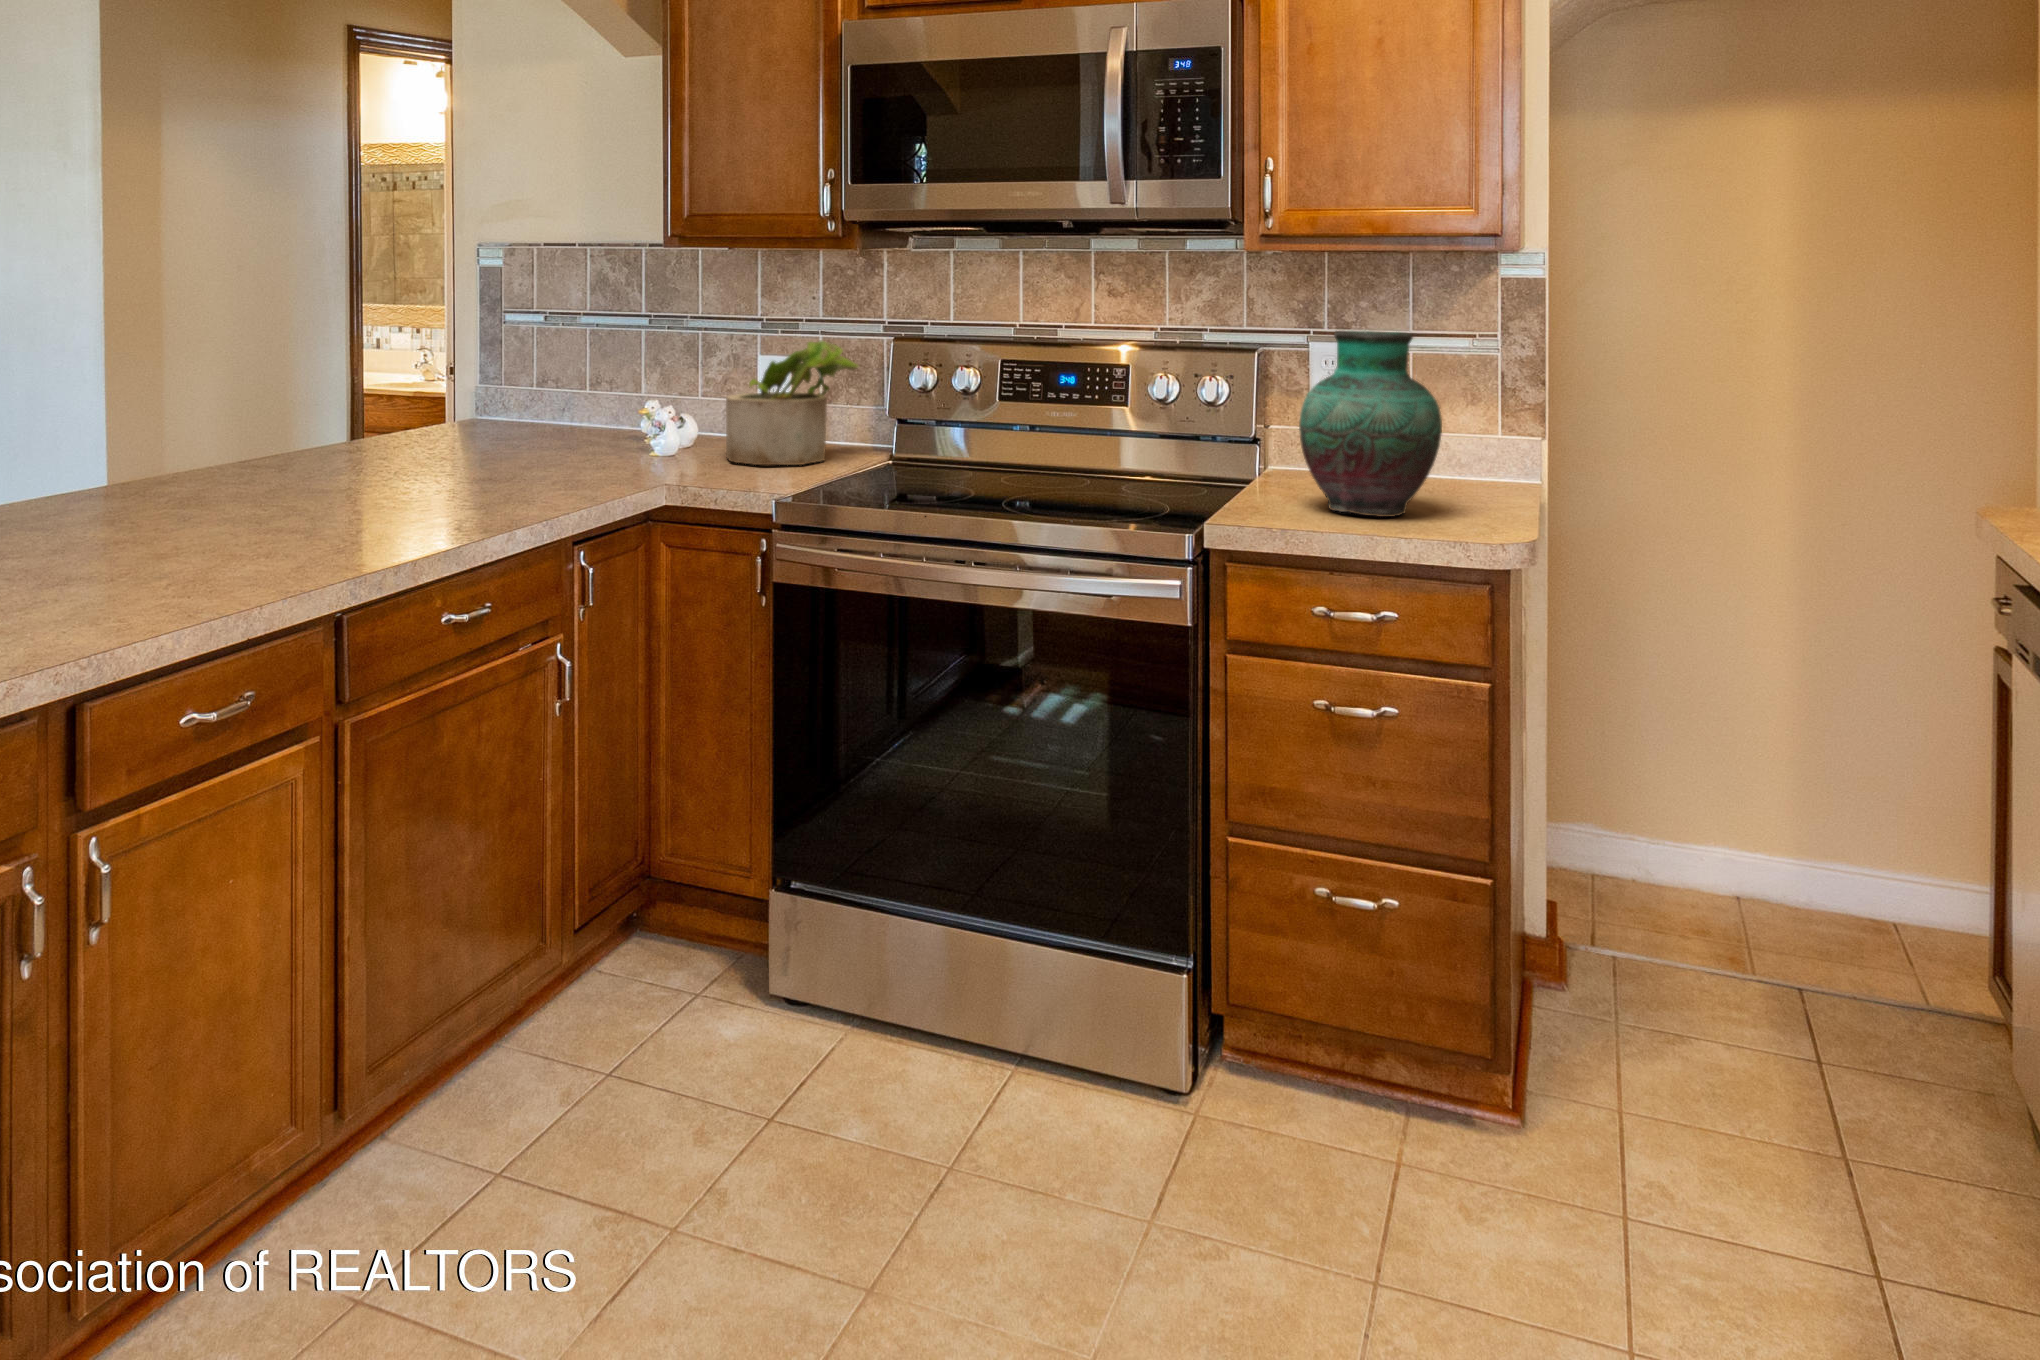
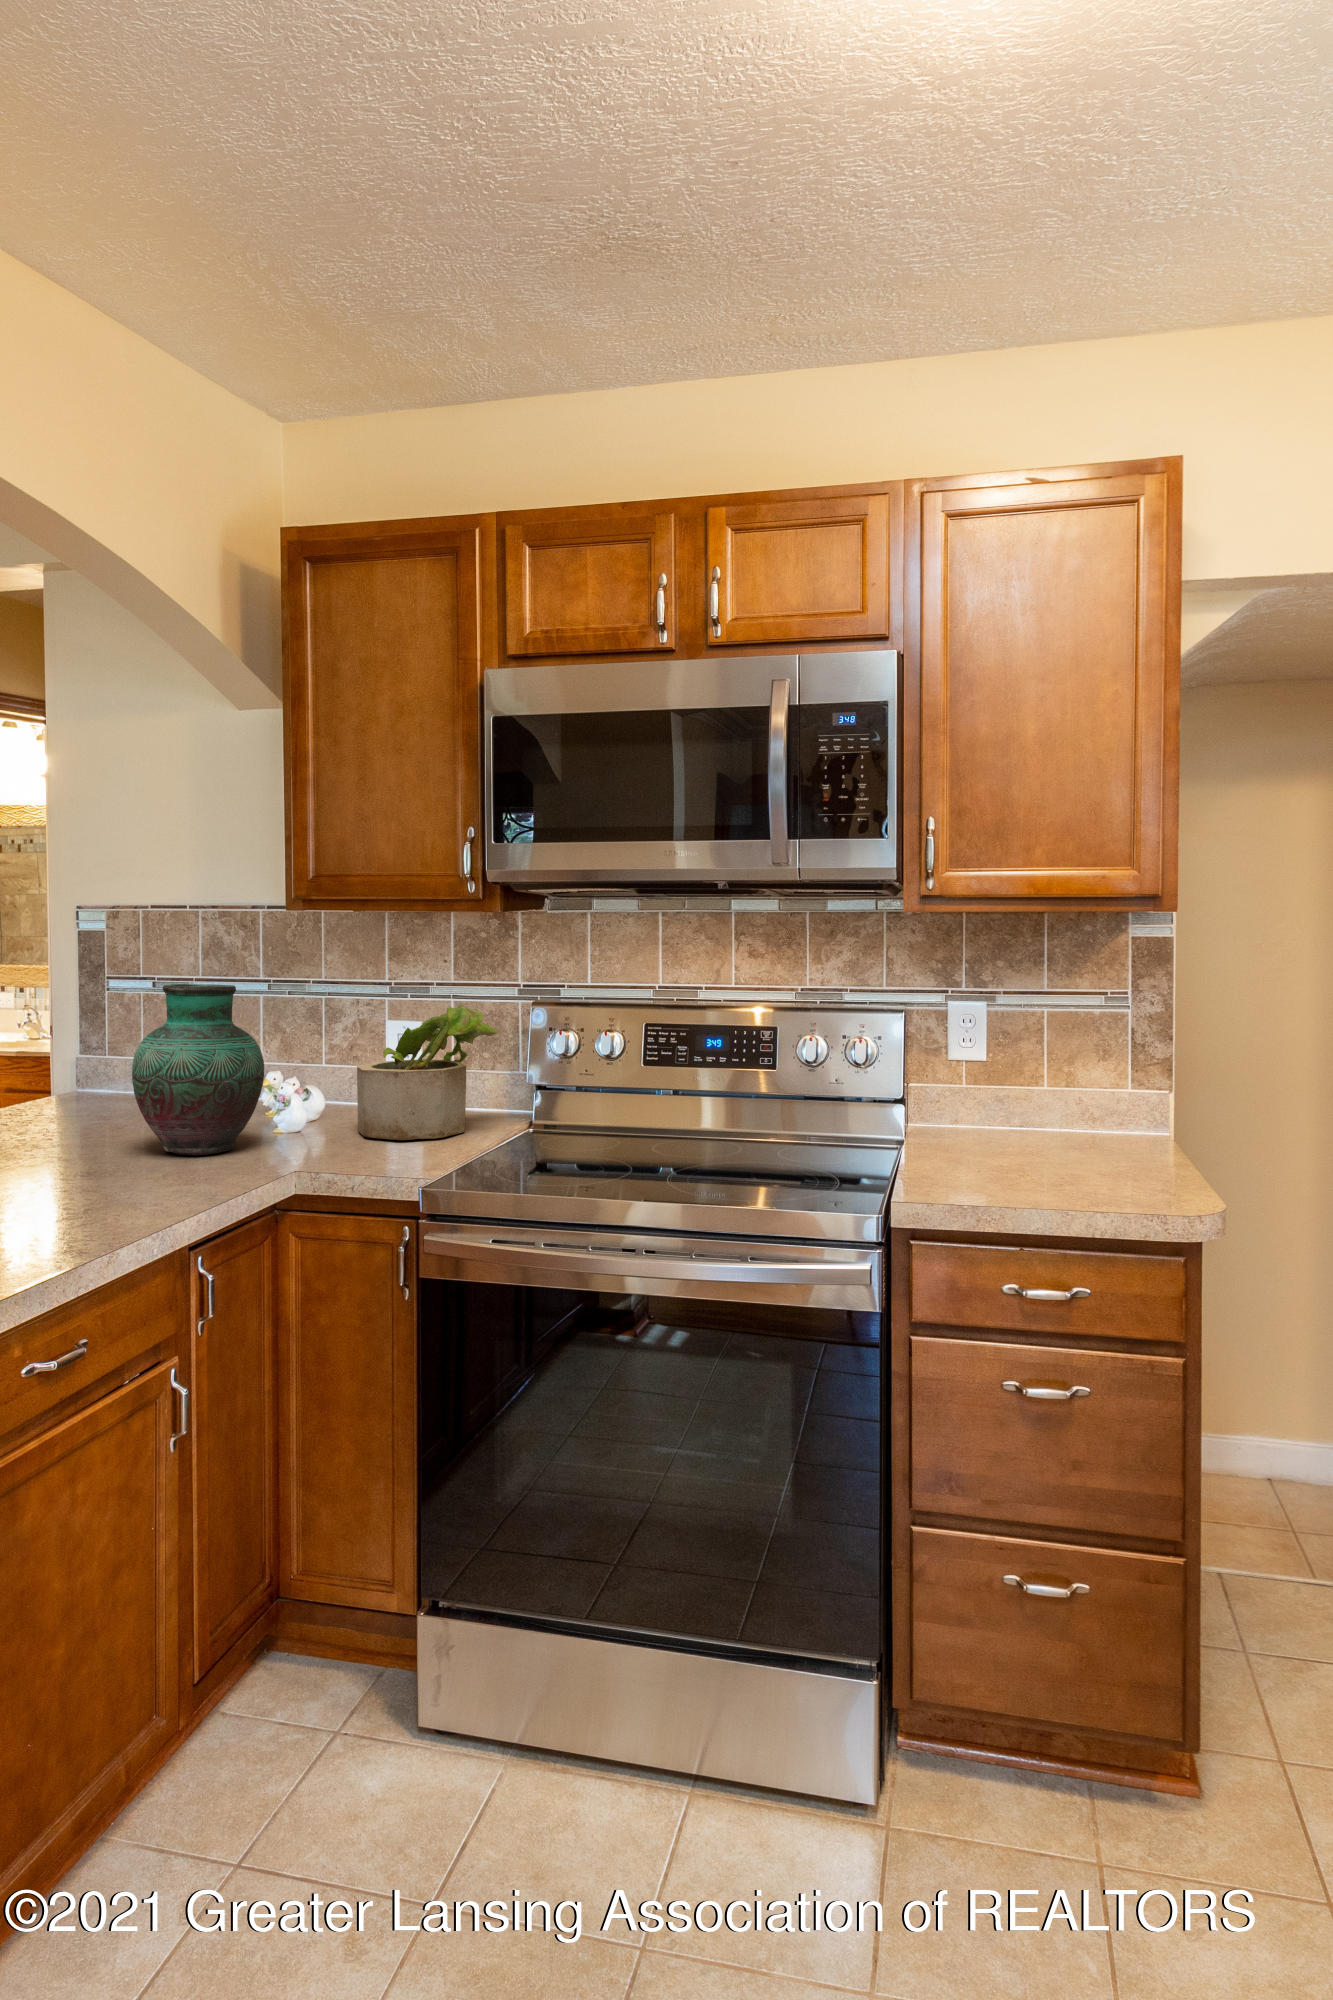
vase: present [1299,331,1442,517] -> present [132,984,264,1155]

